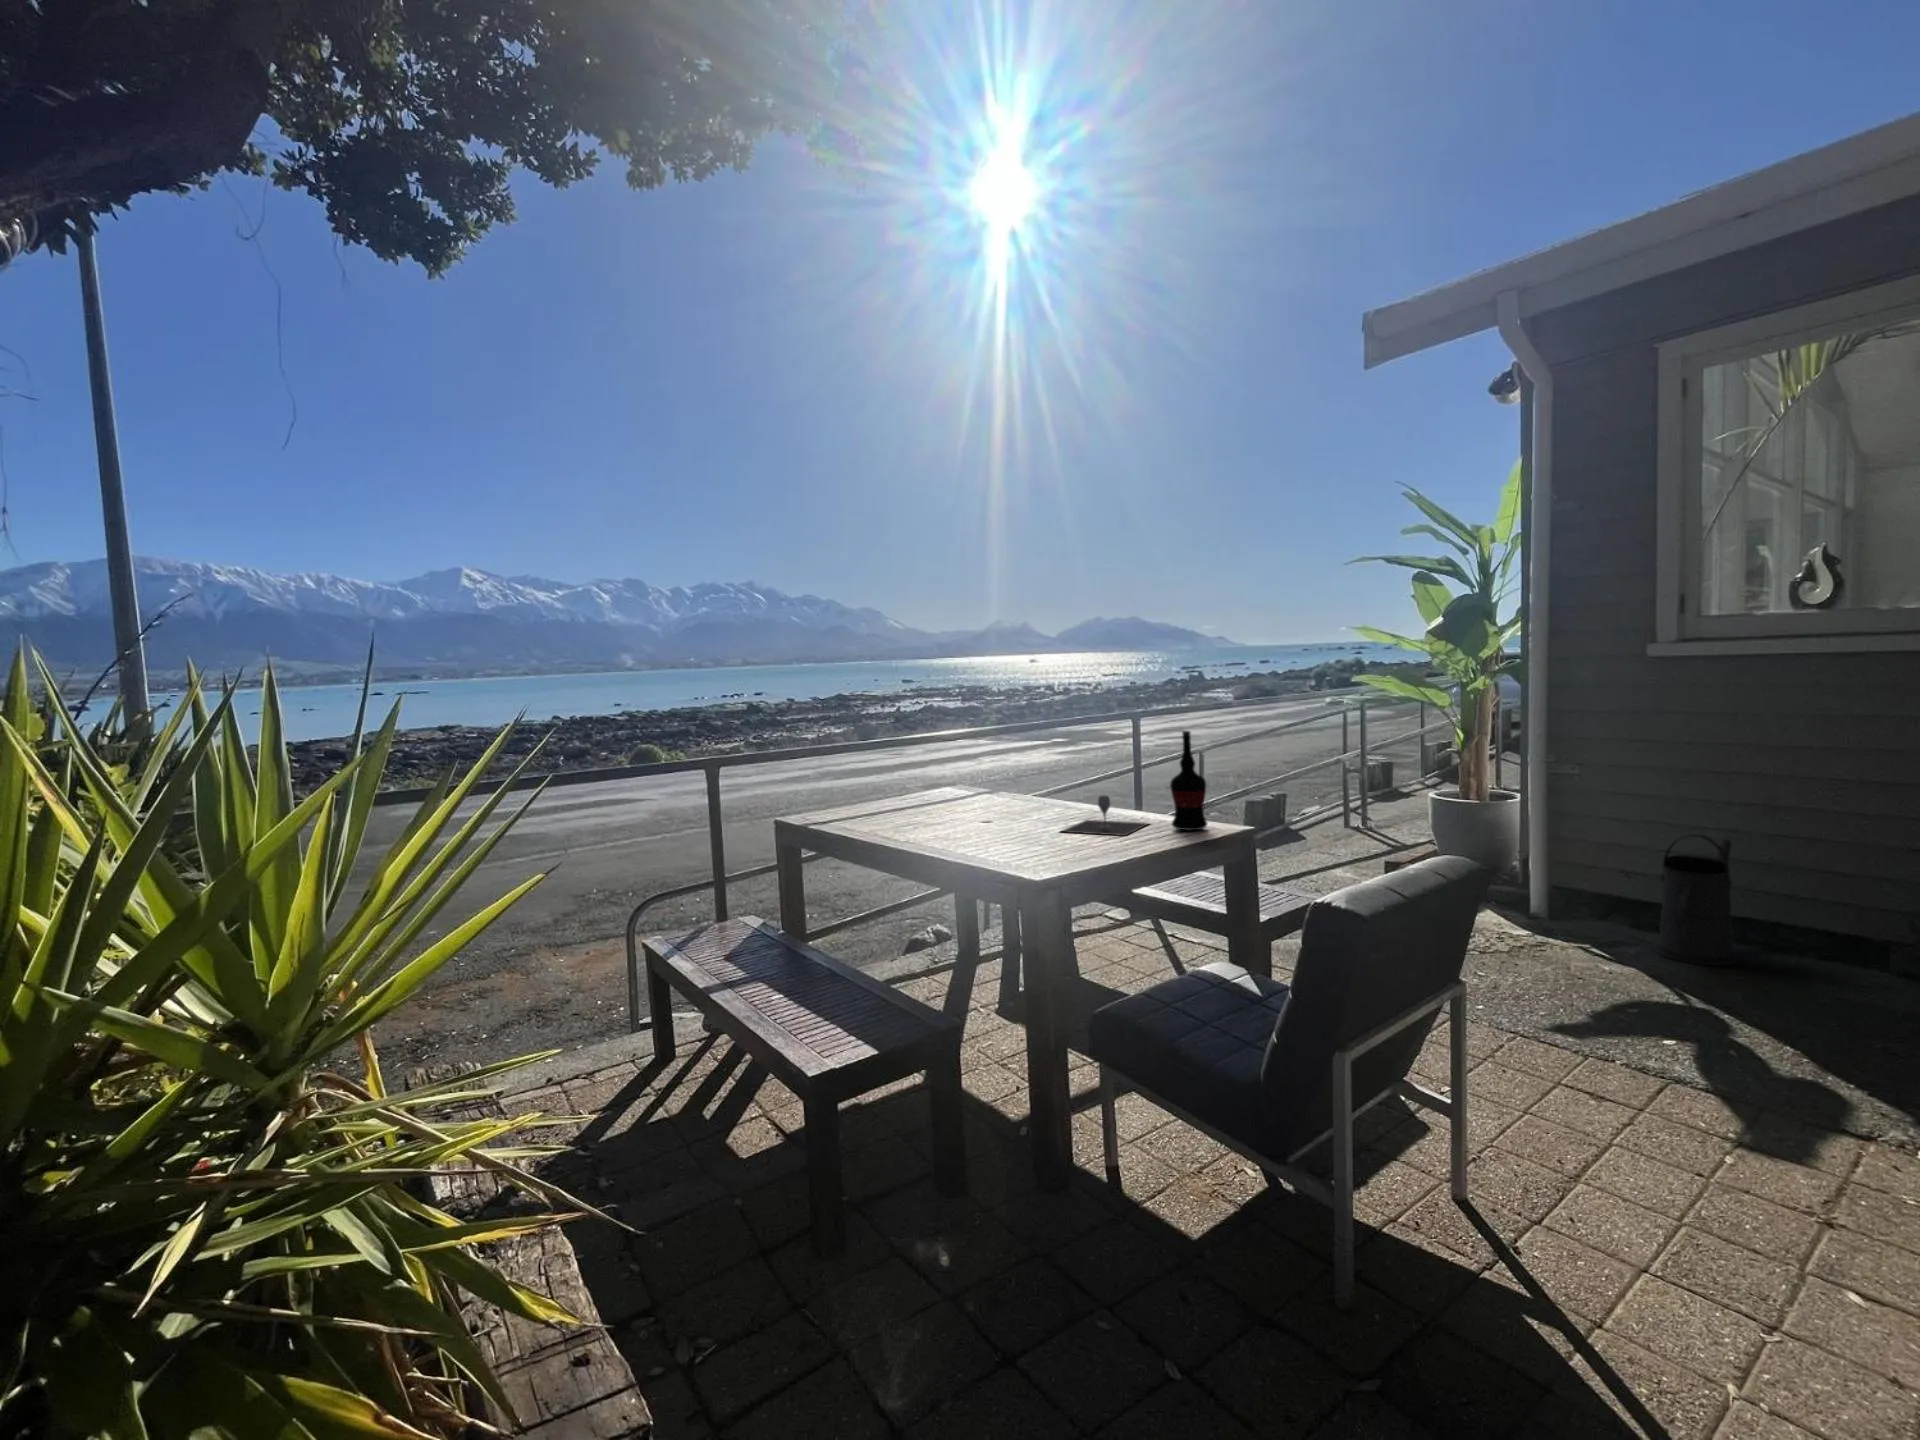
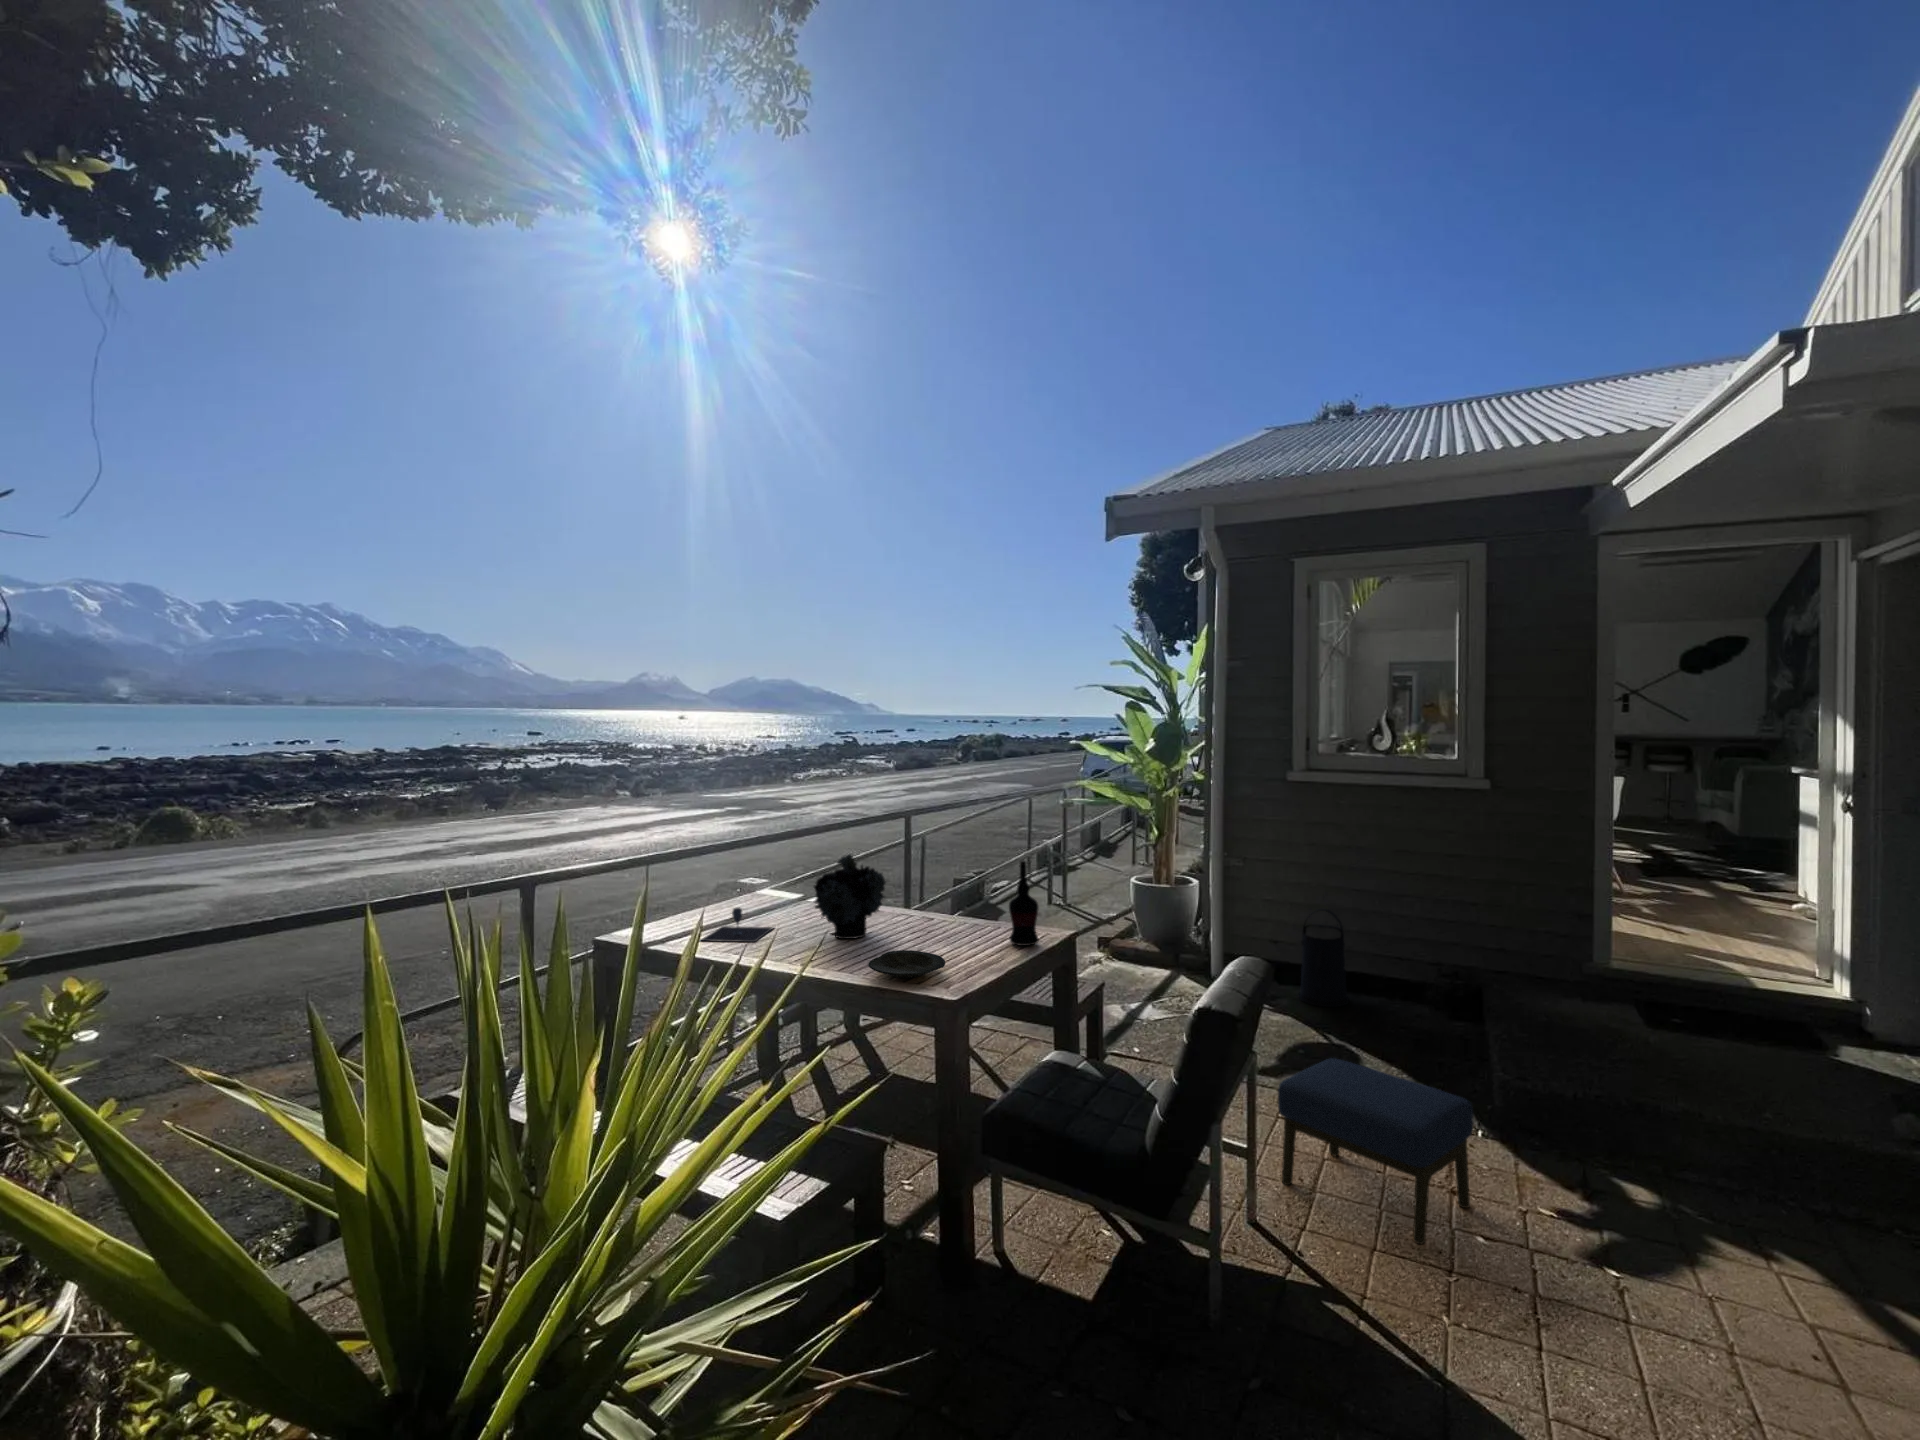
flower arrangement: none [963,728,1051,819] -> present [814,854,886,939]
wine glass: present [1062,795,1148,836] -> present [701,907,773,942]
plate: none [983,824,1072,850] -> present [868,950,945,978]
footstool: none [1523,1006,1859,1280] -> present [1278,1058,1473,1244]

